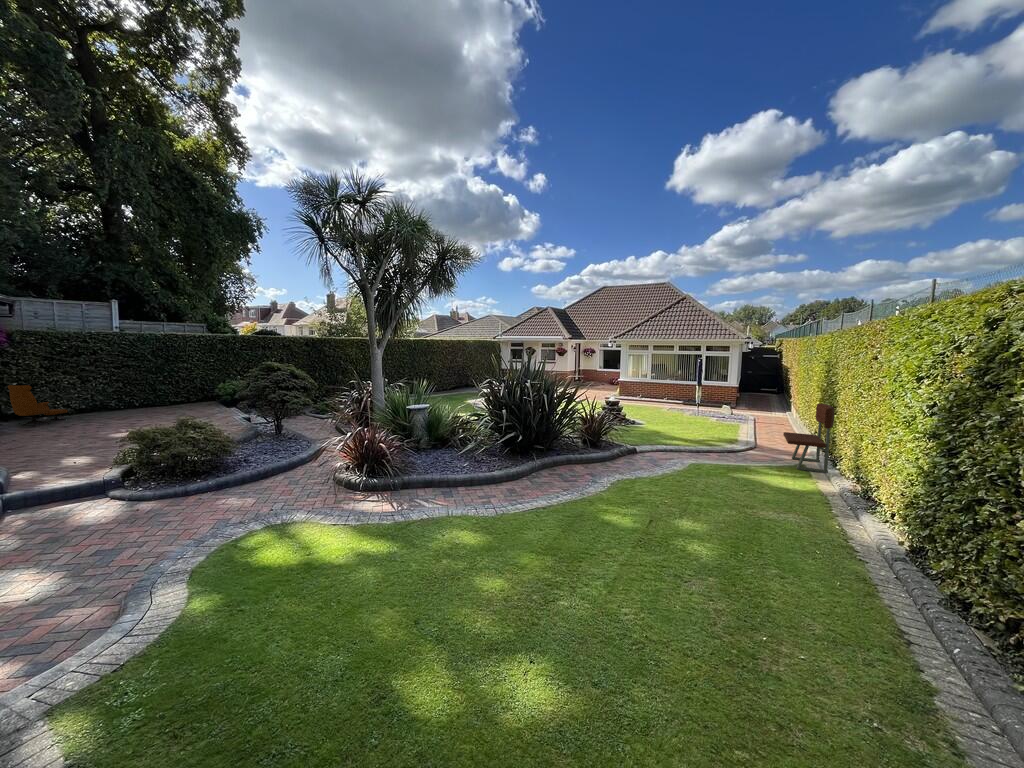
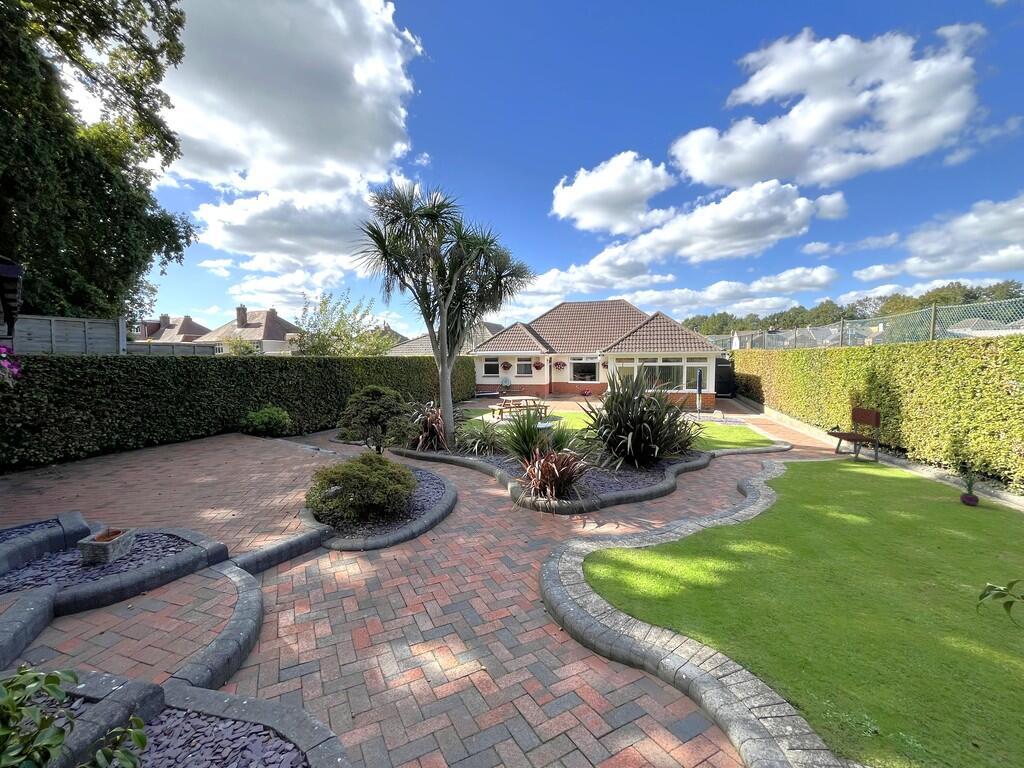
lounge chair: present [8,385,68,426] -> none [26,426,86,477]
decorative plant: none [819,484,886,533] -> present [960,469,981,506]

